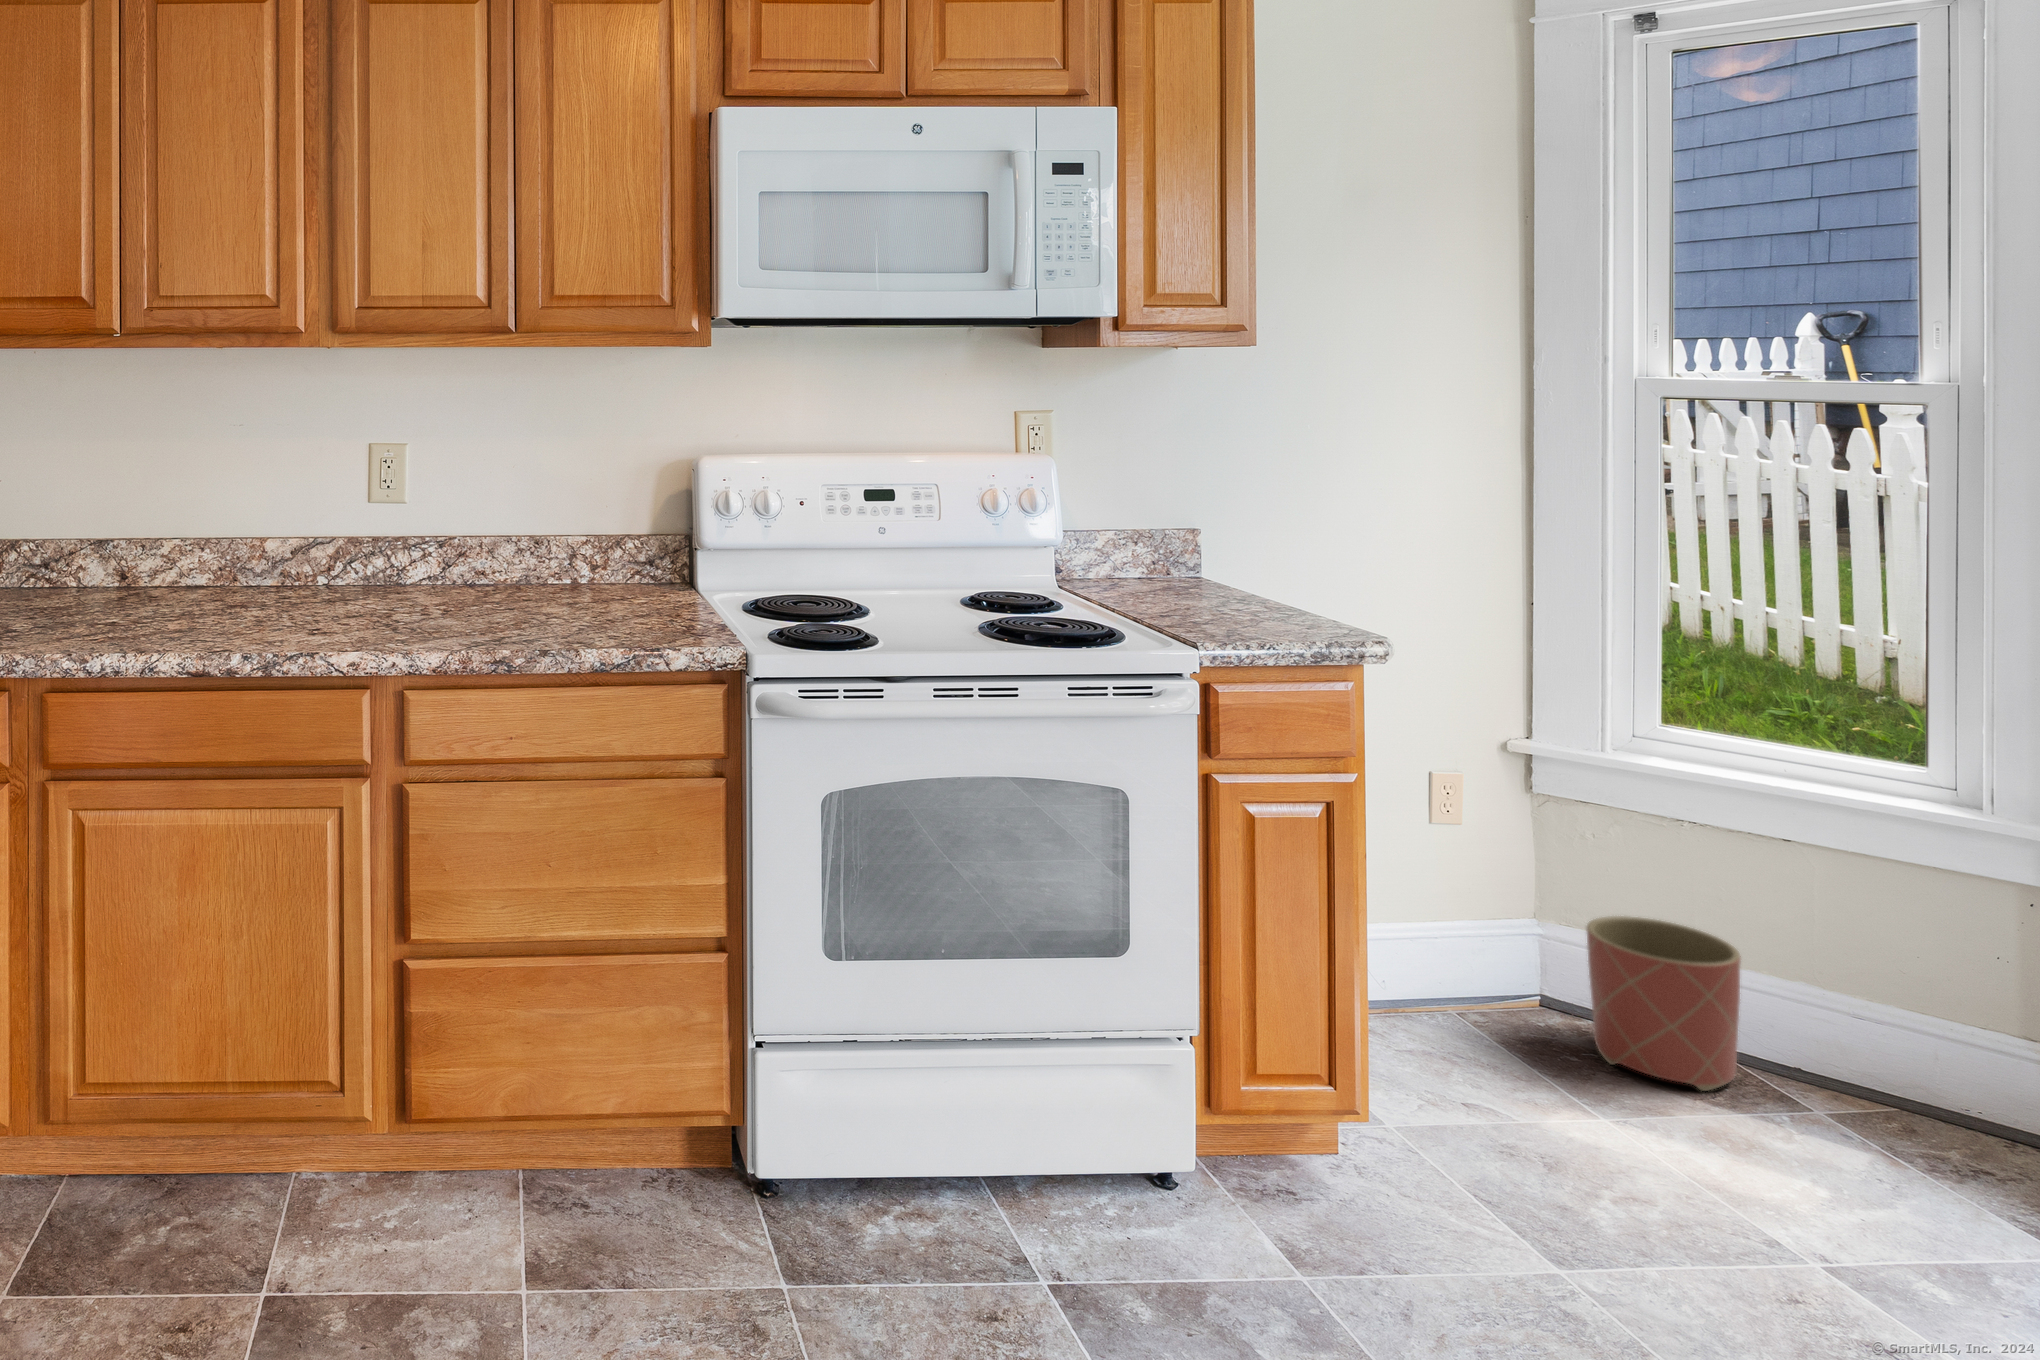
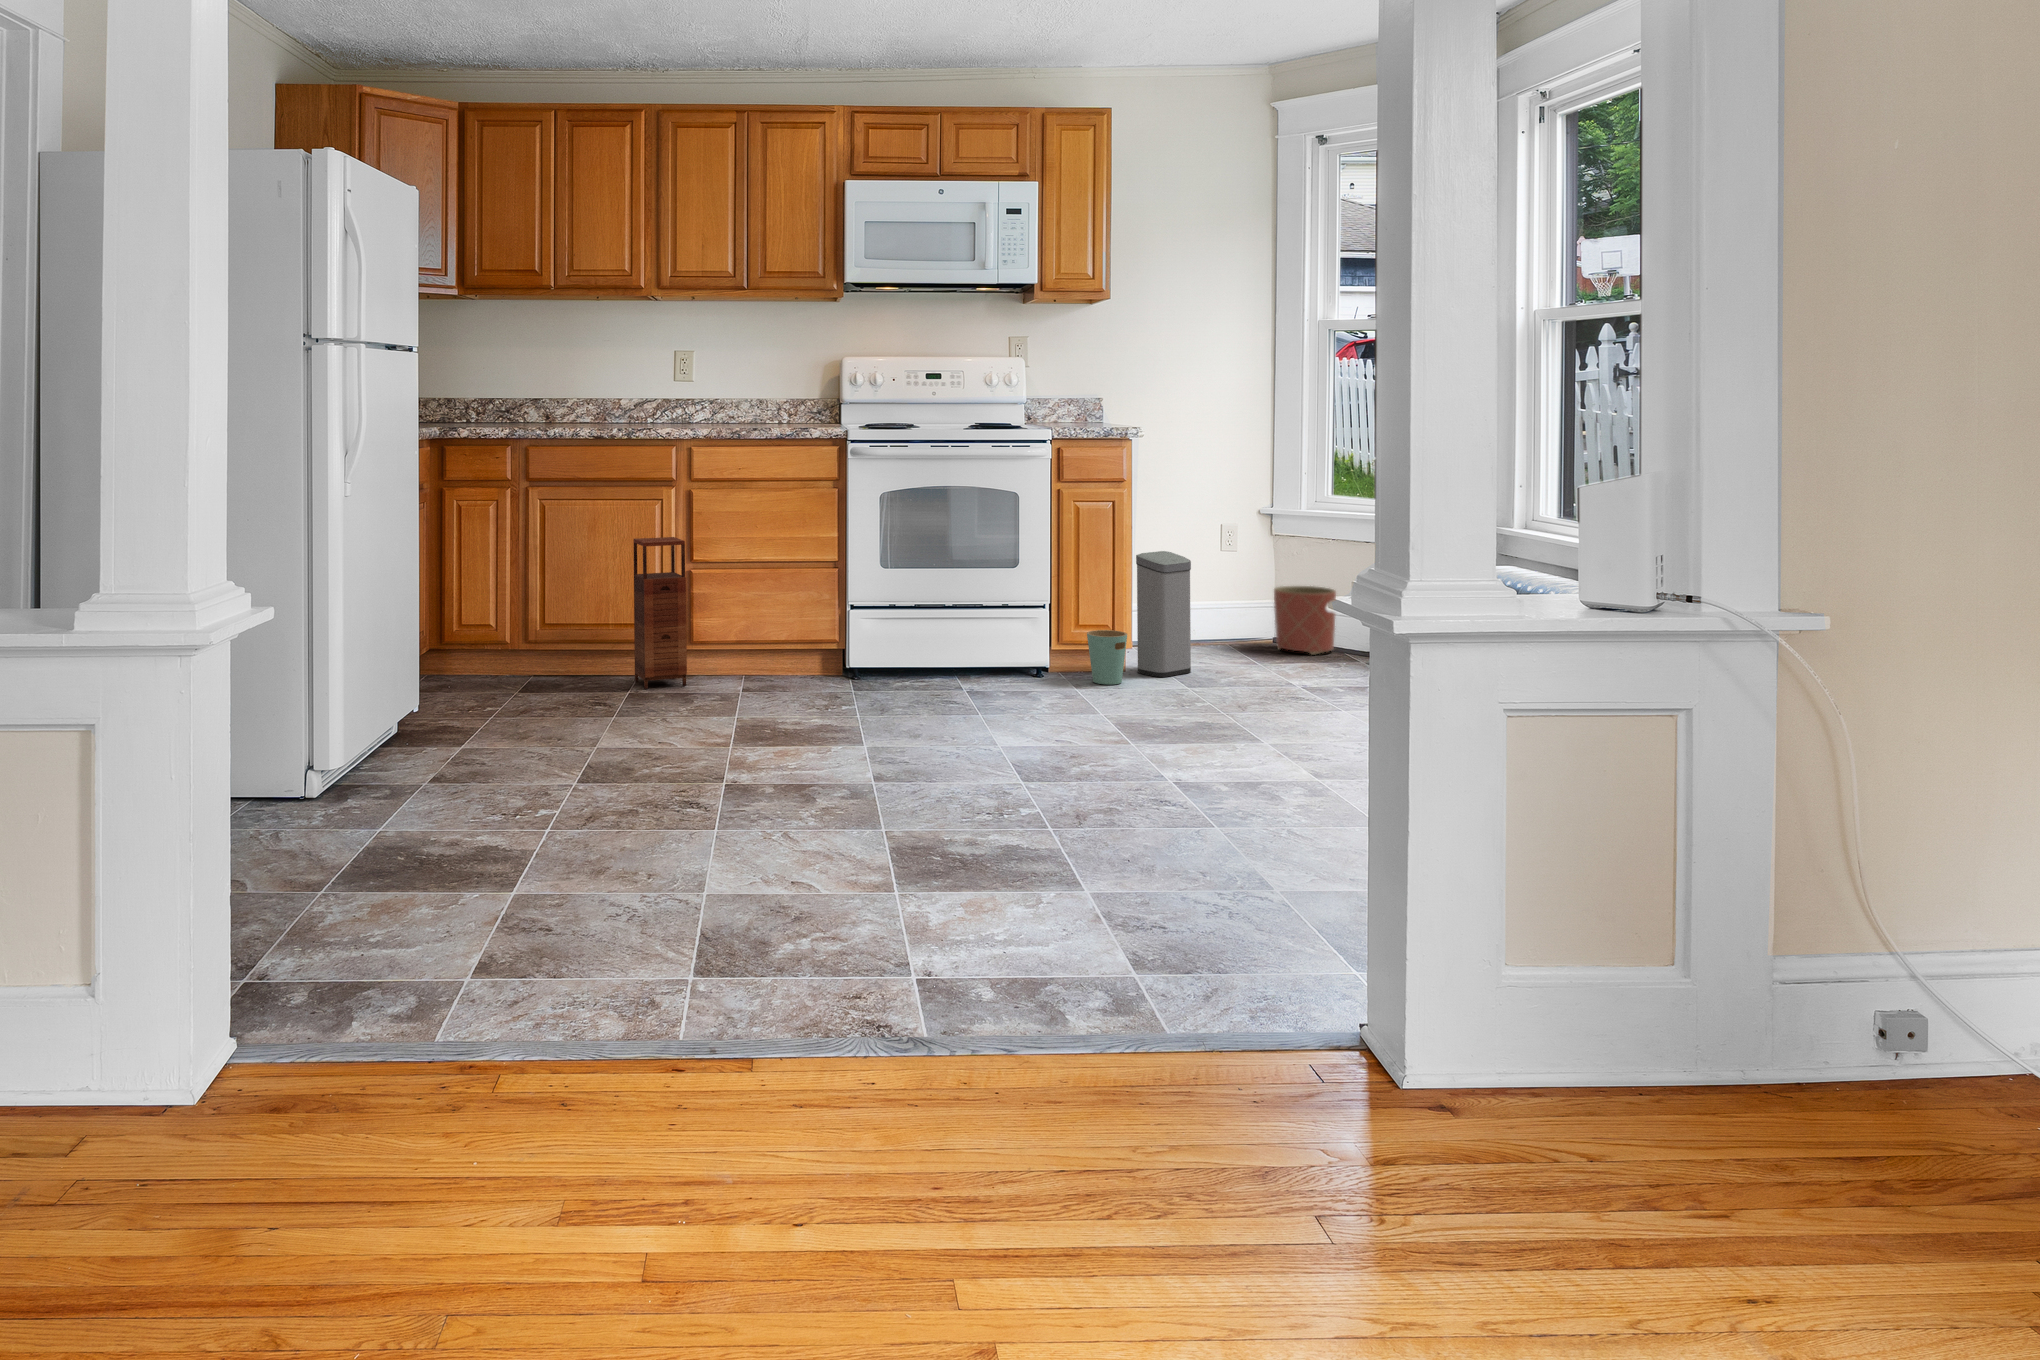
storage cabinet: none [275,904,398,1301] -> present [633,537,687,689]
trash can: none [1313,908,1518,1275] -> present [1087,551,1191,685]

